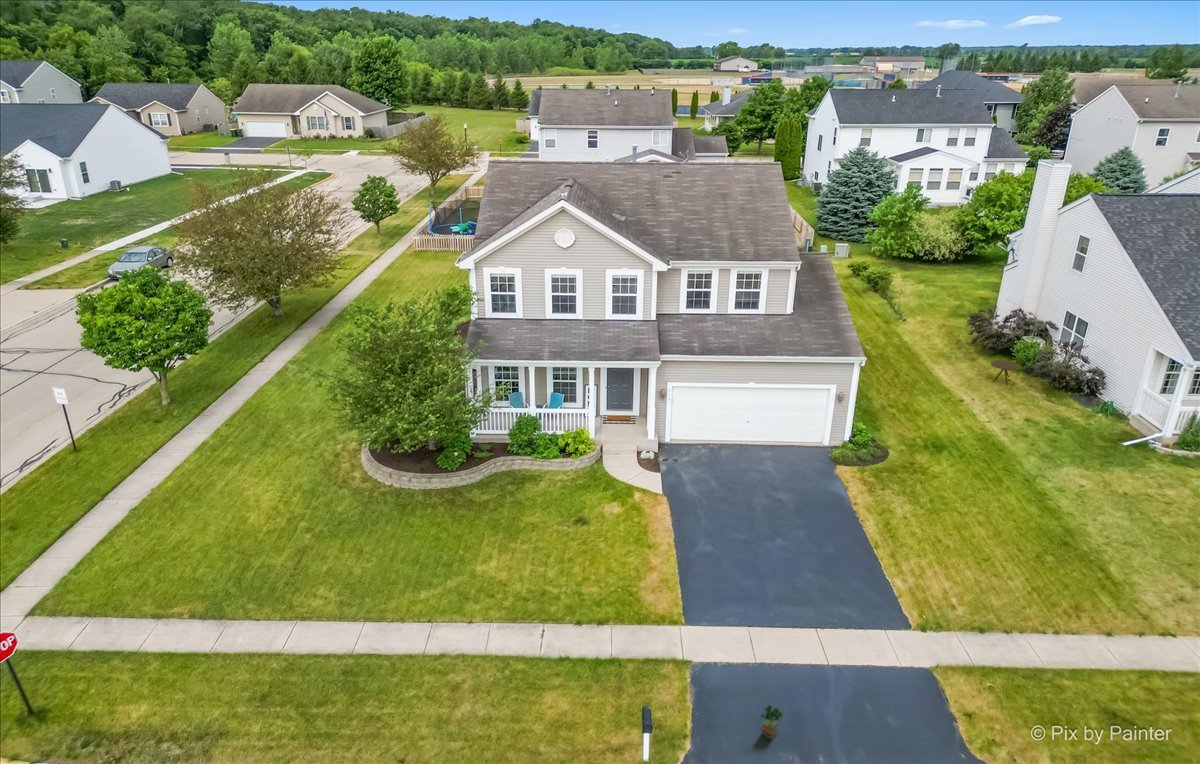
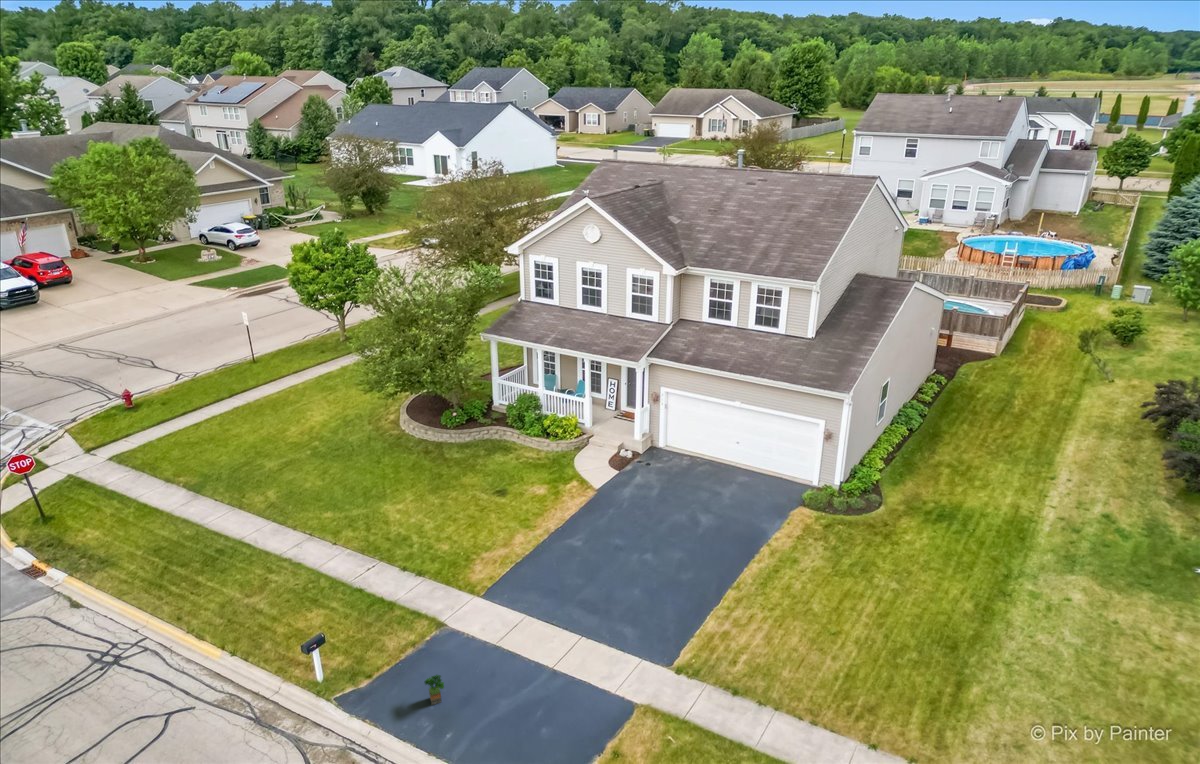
round table: present [991,360,1020,384] -> none [1126,441,1166,475]

